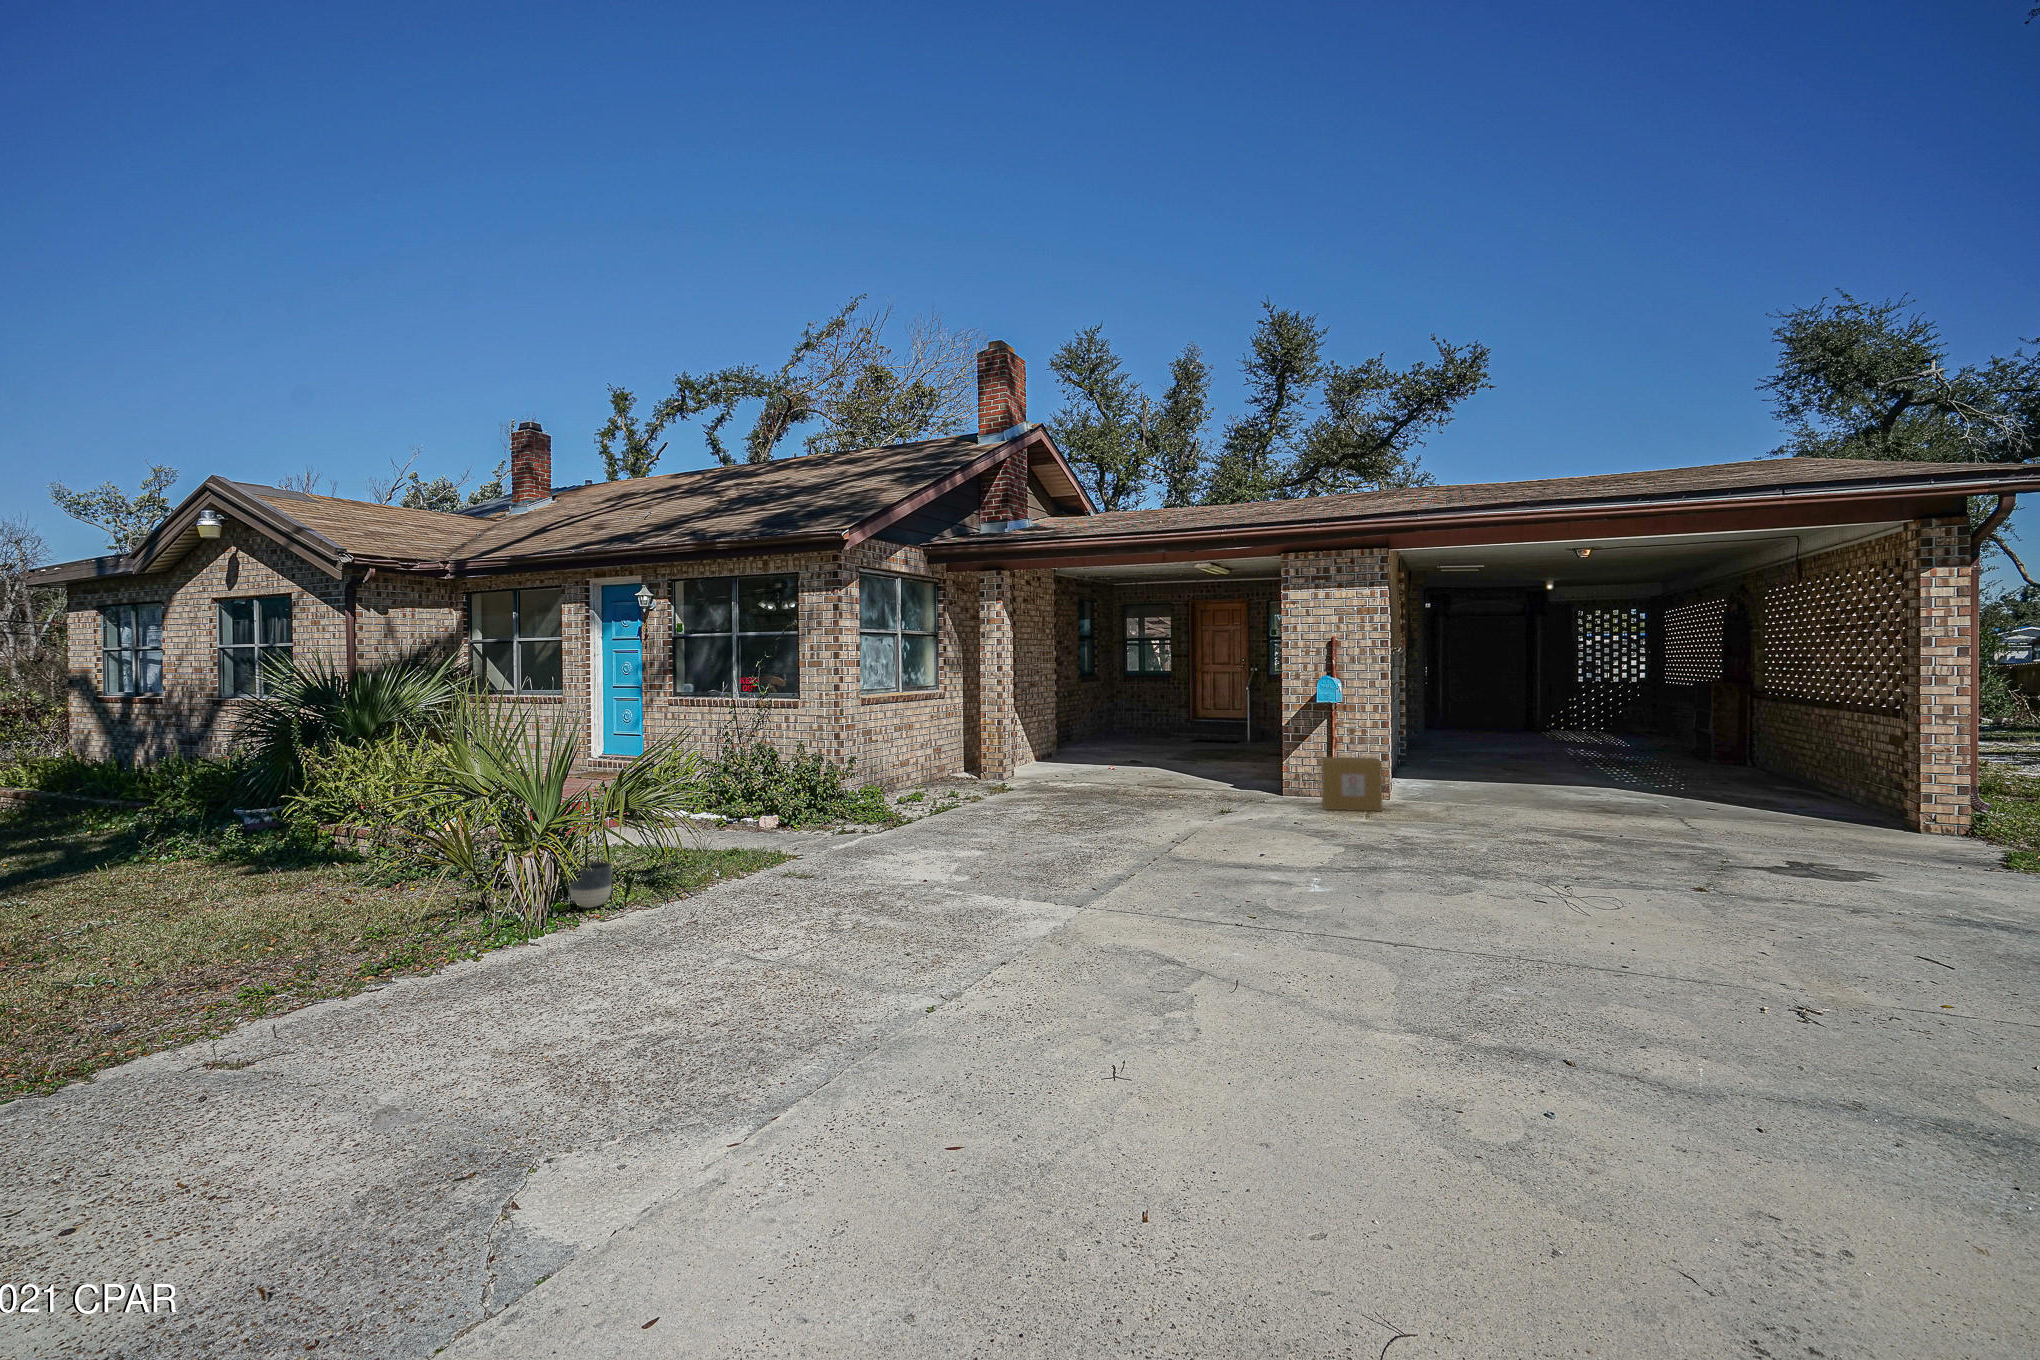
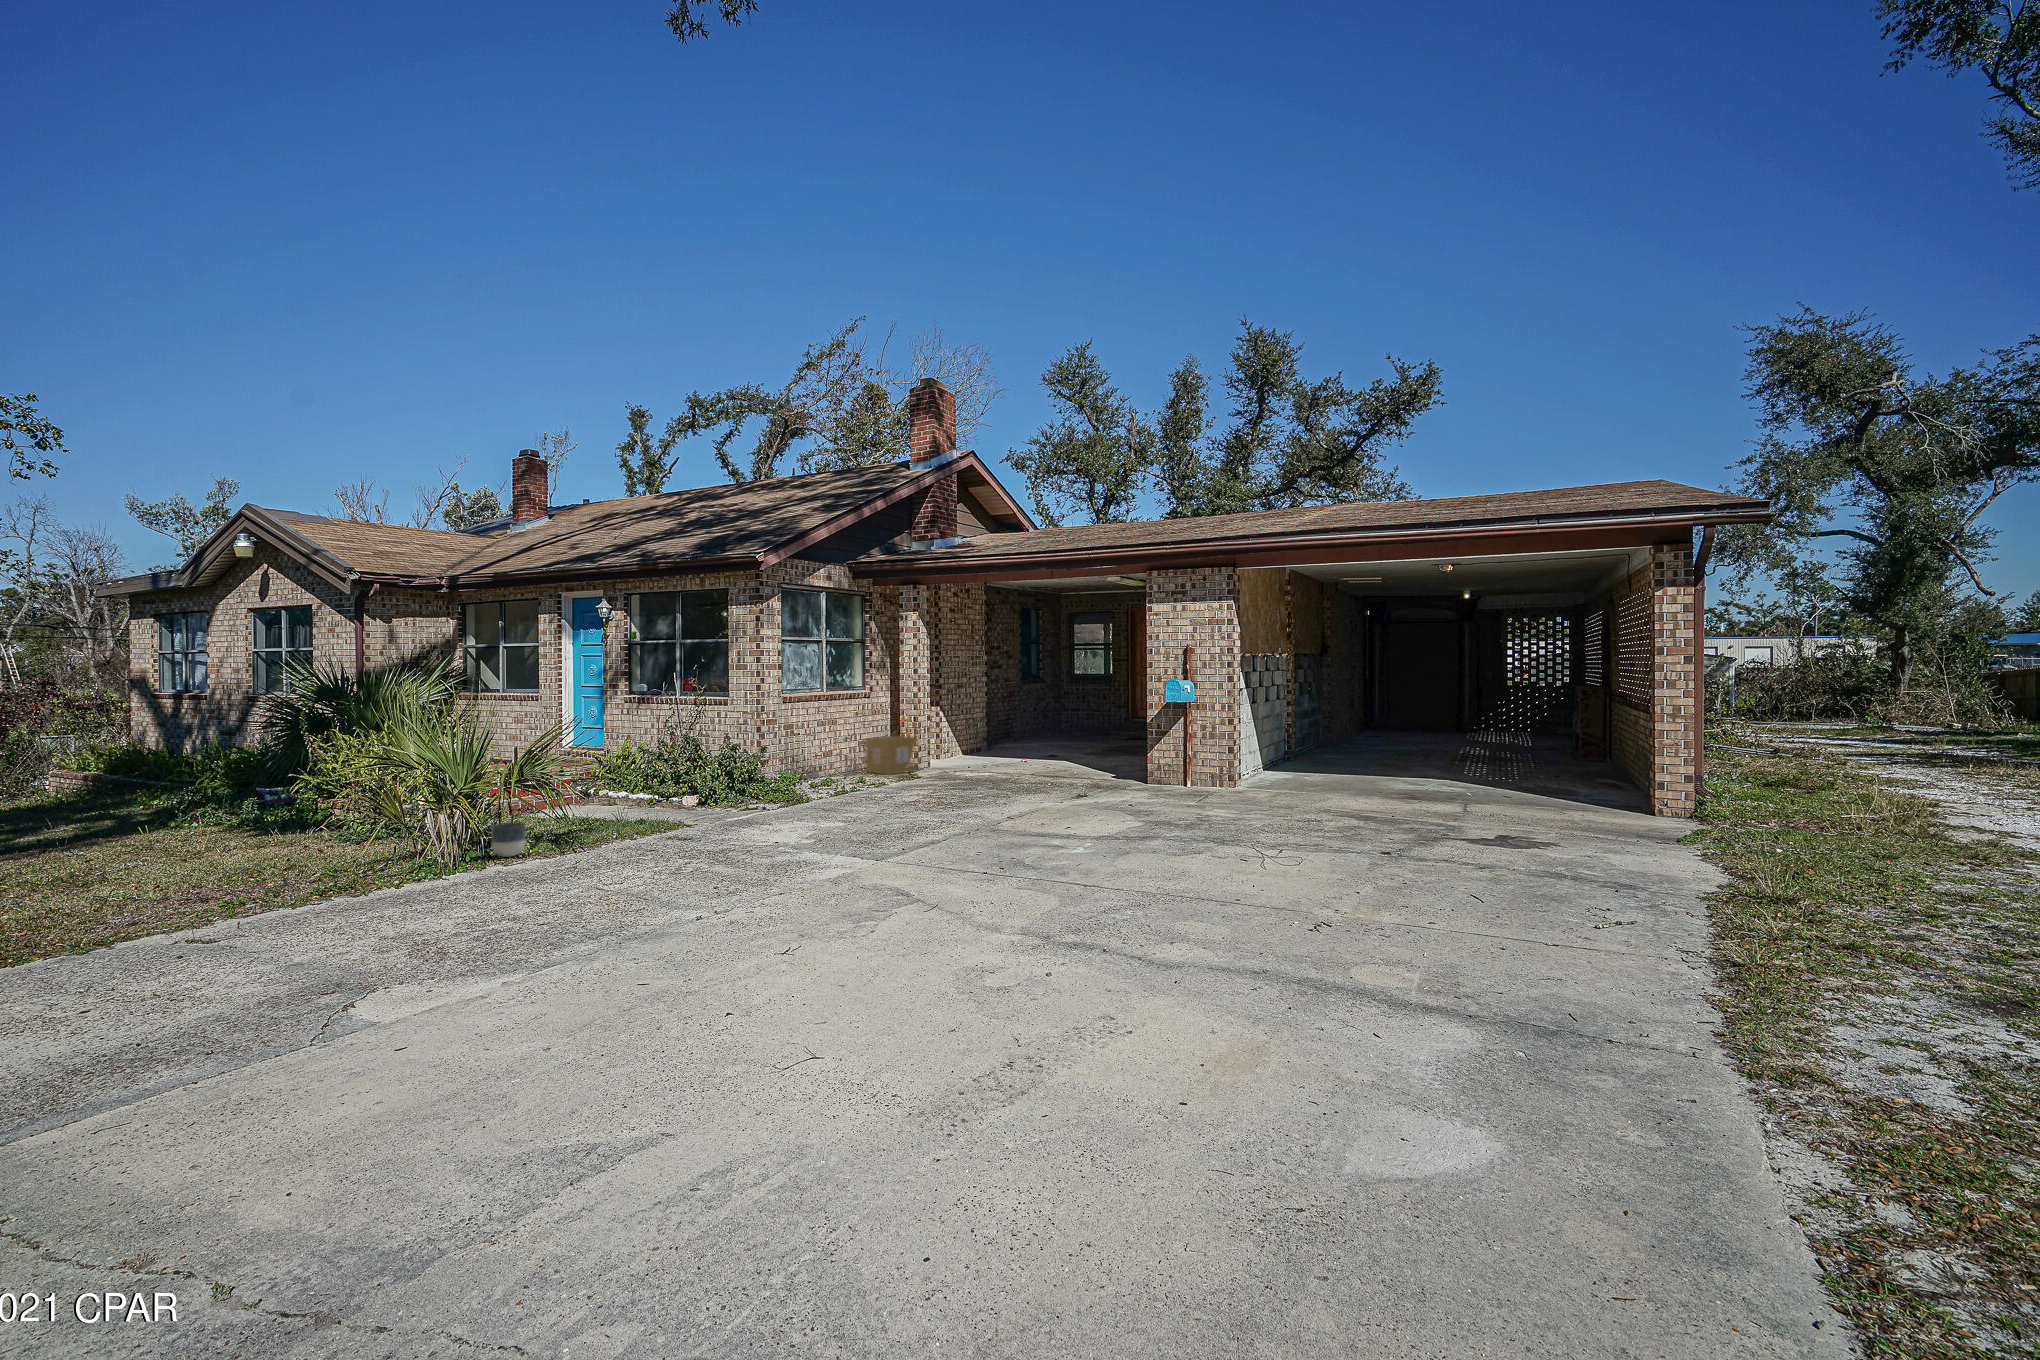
cardboard box: present [1321,757,1382,811] -> present [866,736,916,774]

